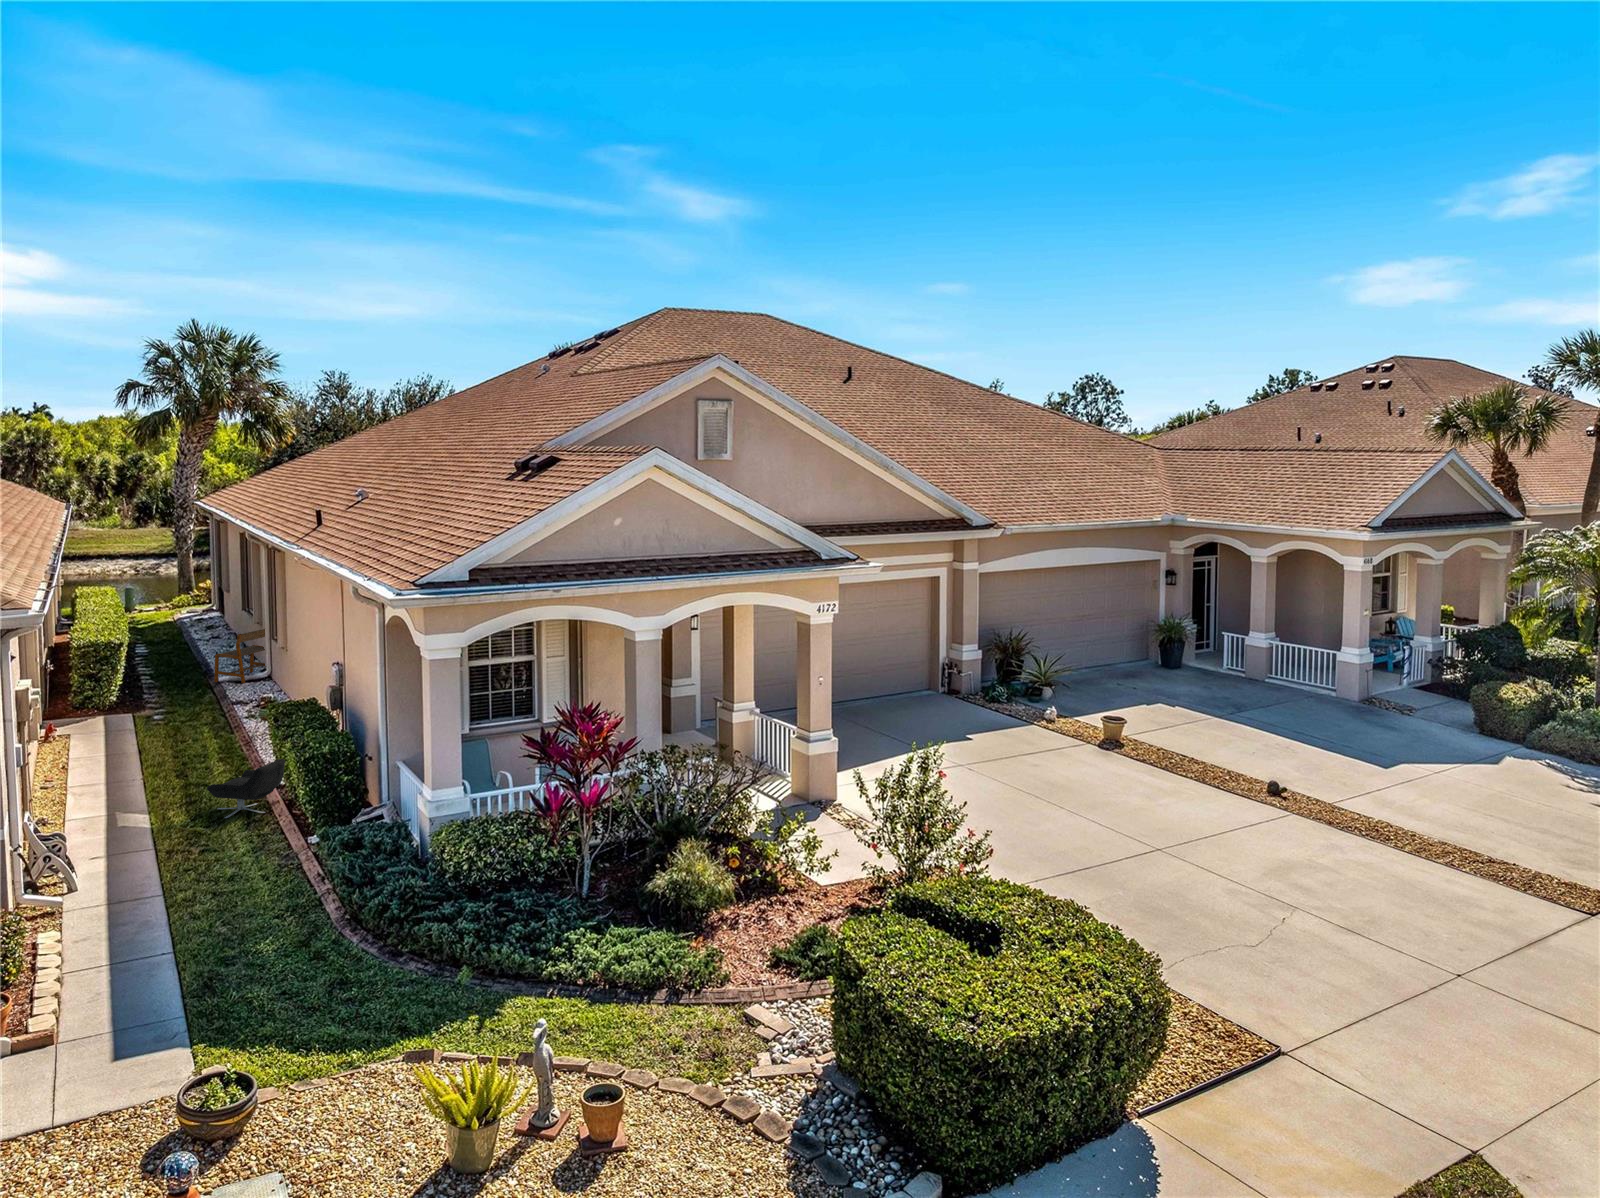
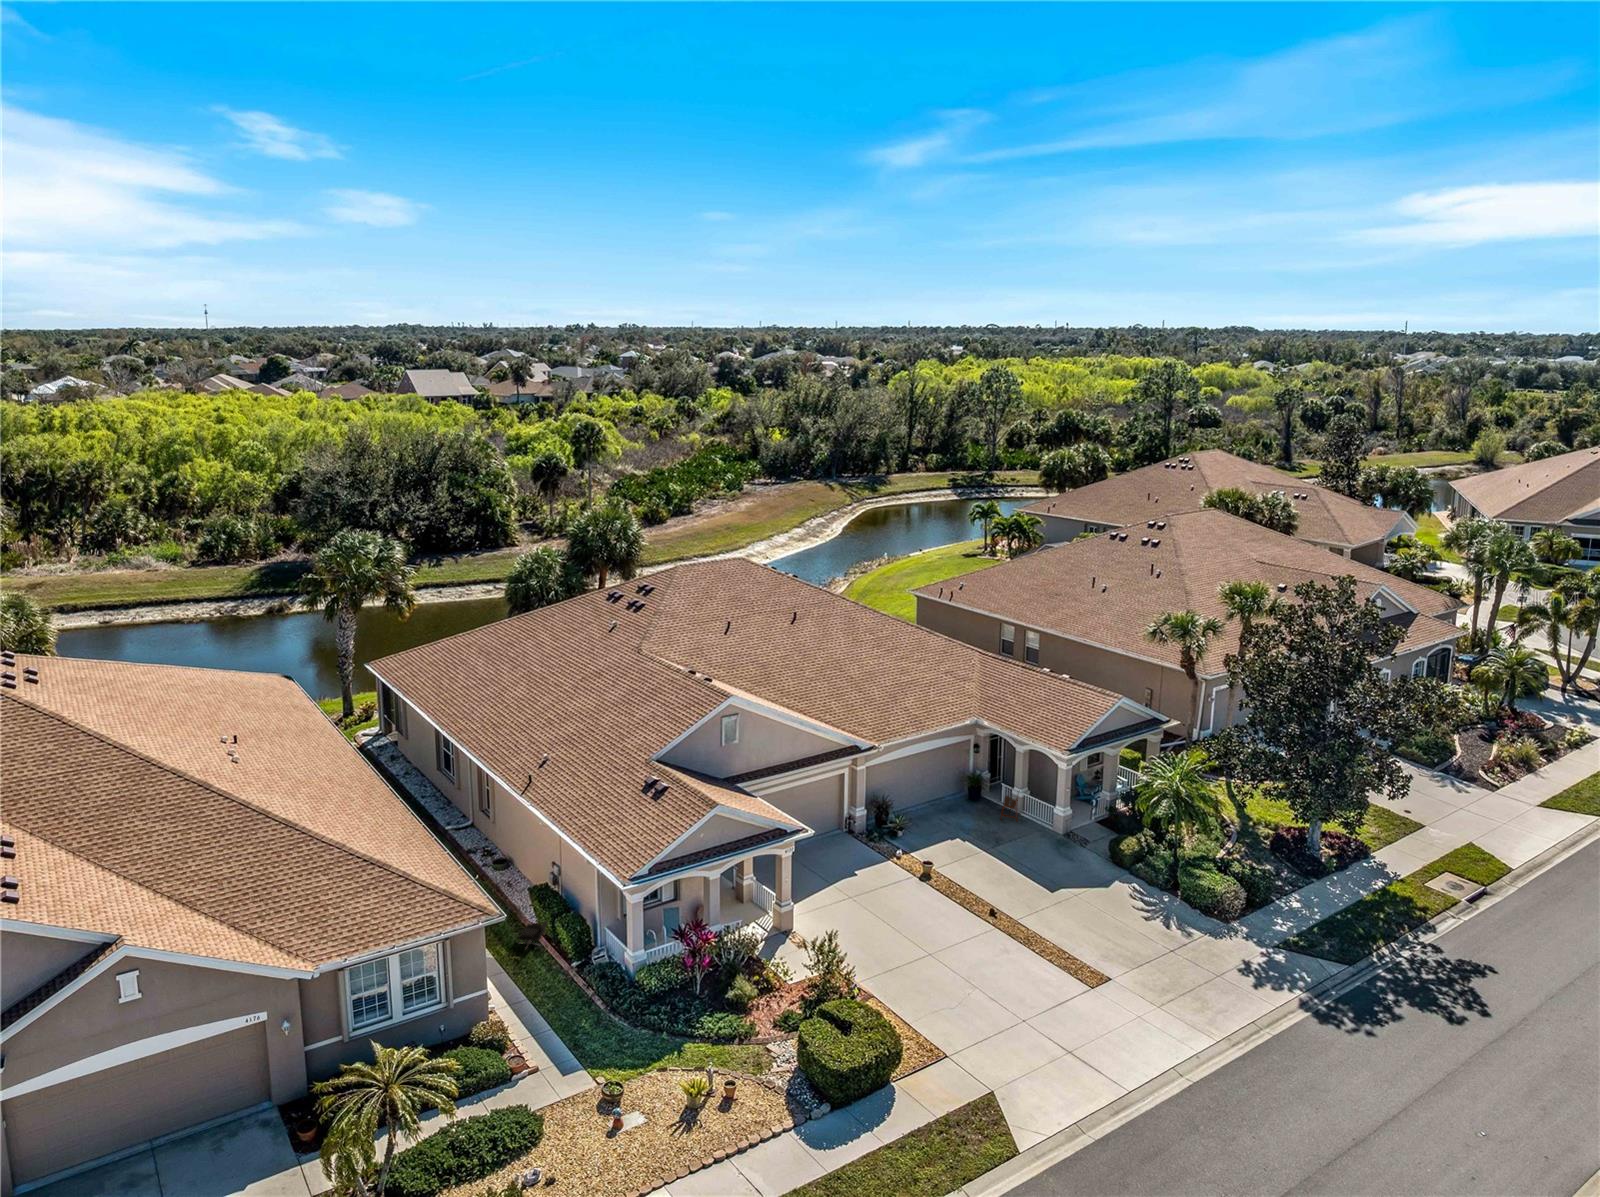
bench: present [214,629,265,683] -> present [1001,790,1020,820]

